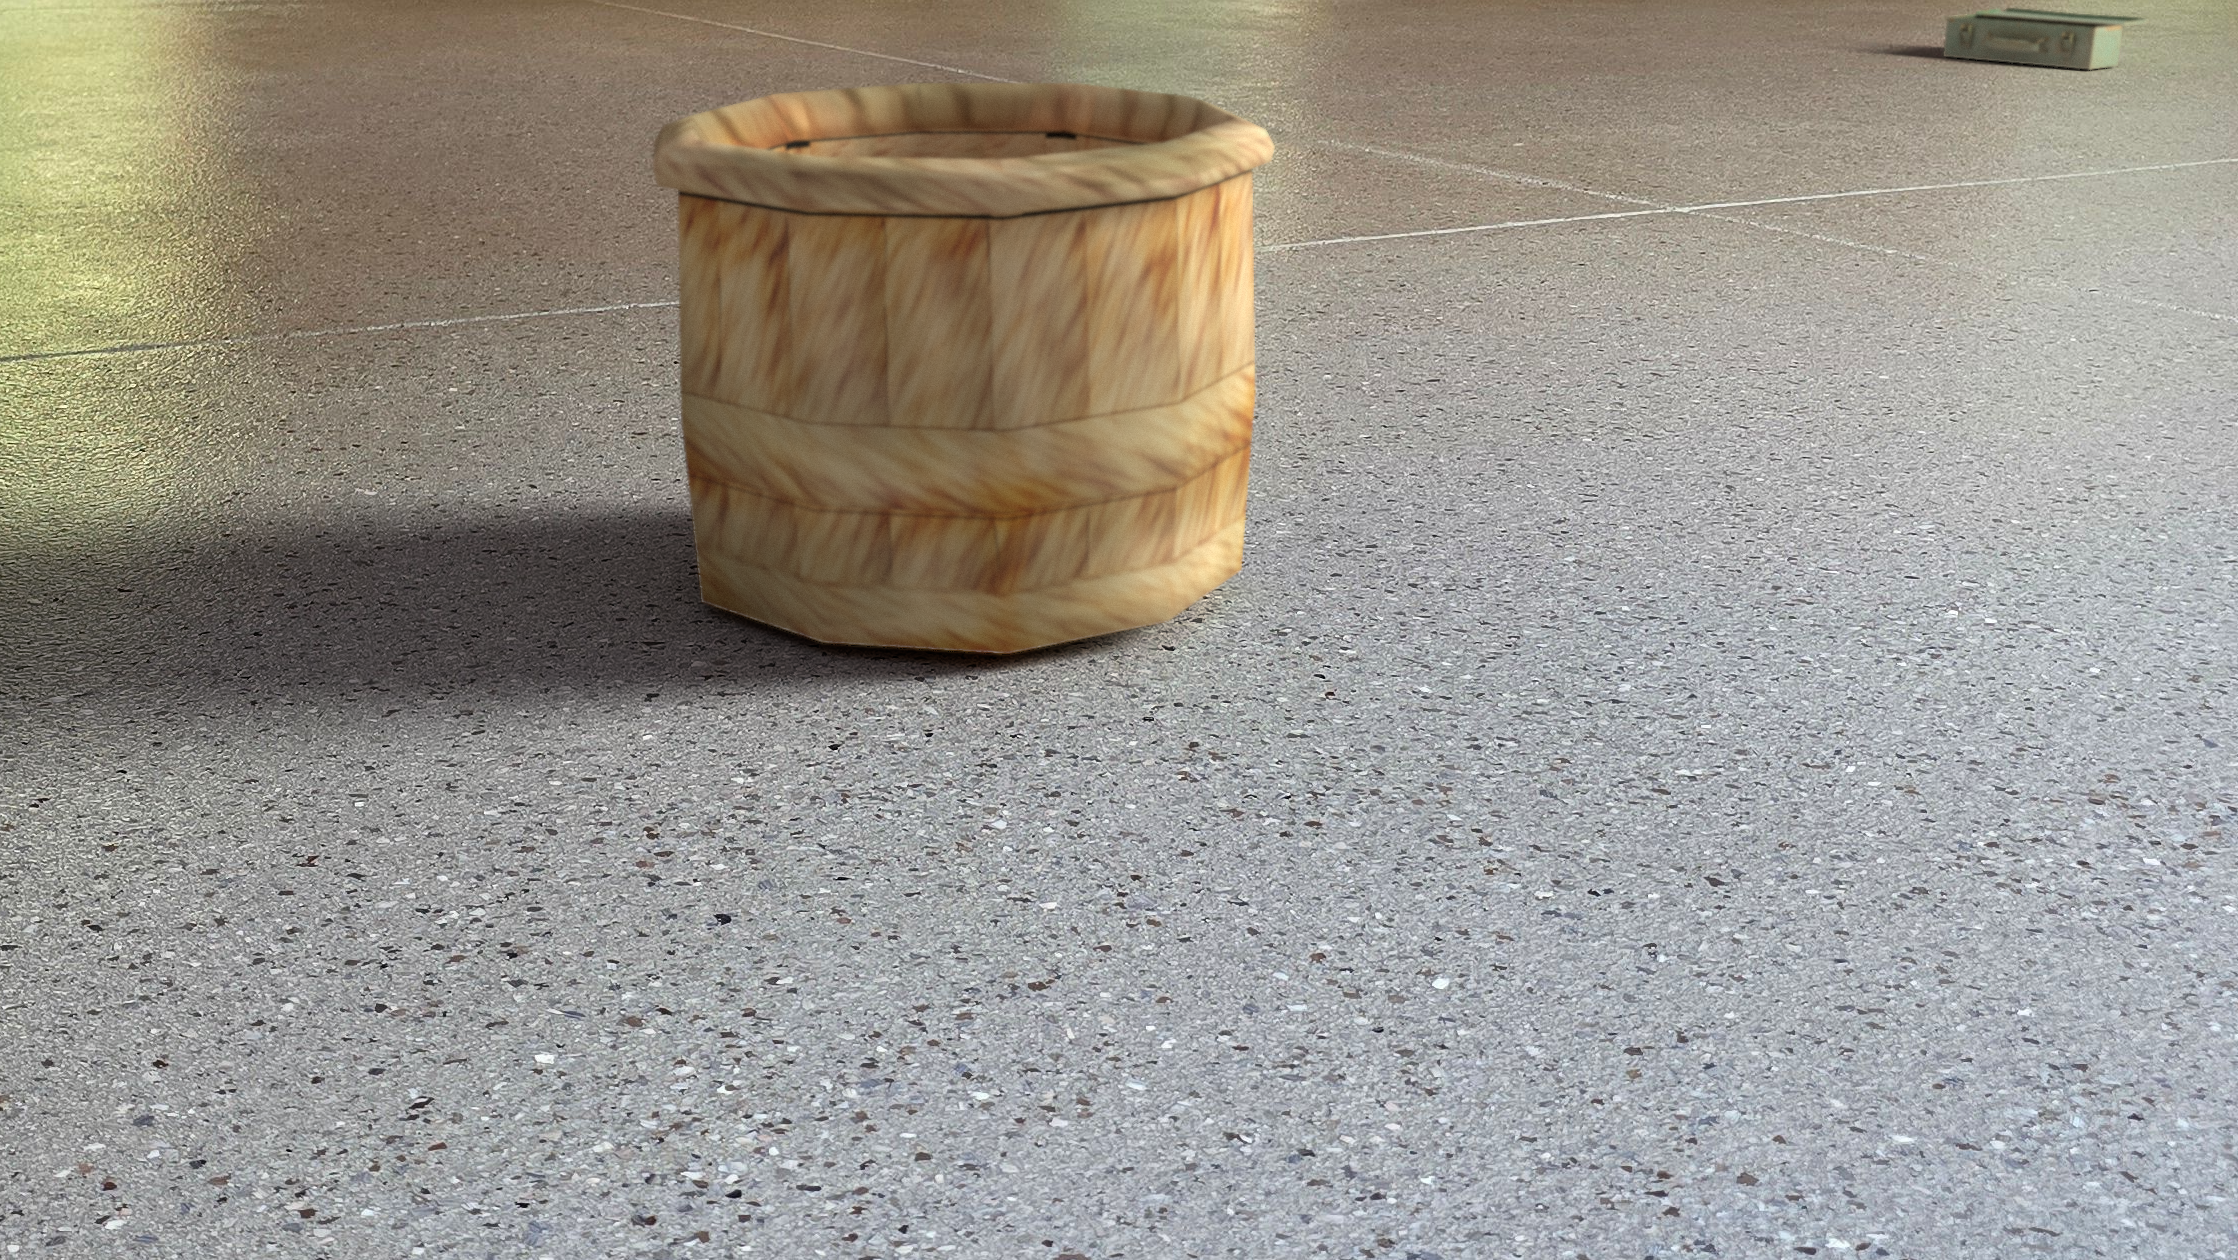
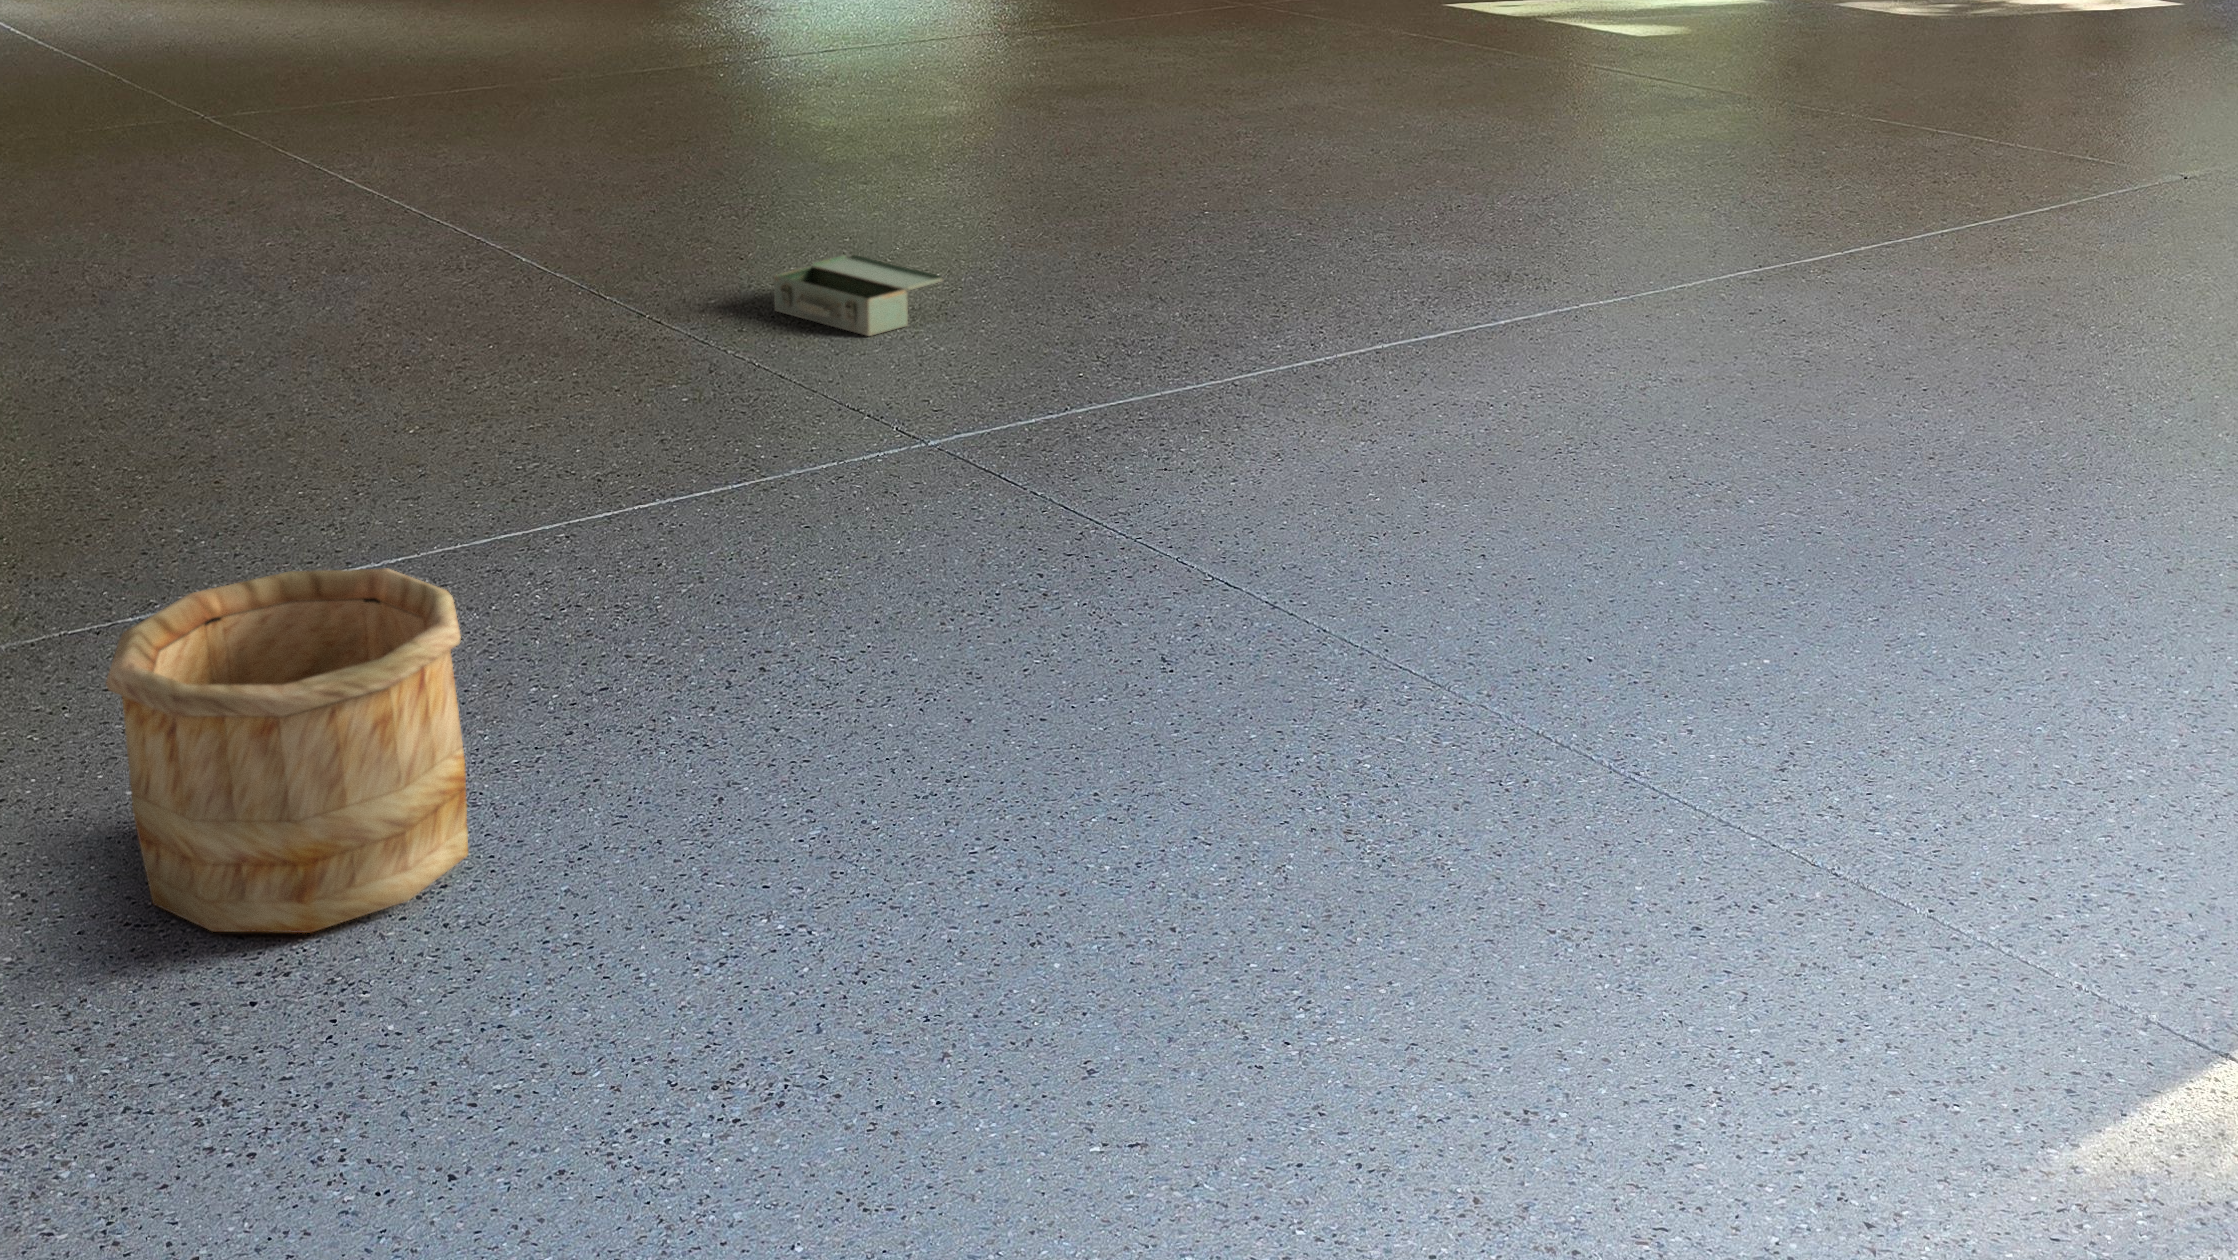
toolbox: present [1943,8,2149,69] -> present [774,254,943,336]

